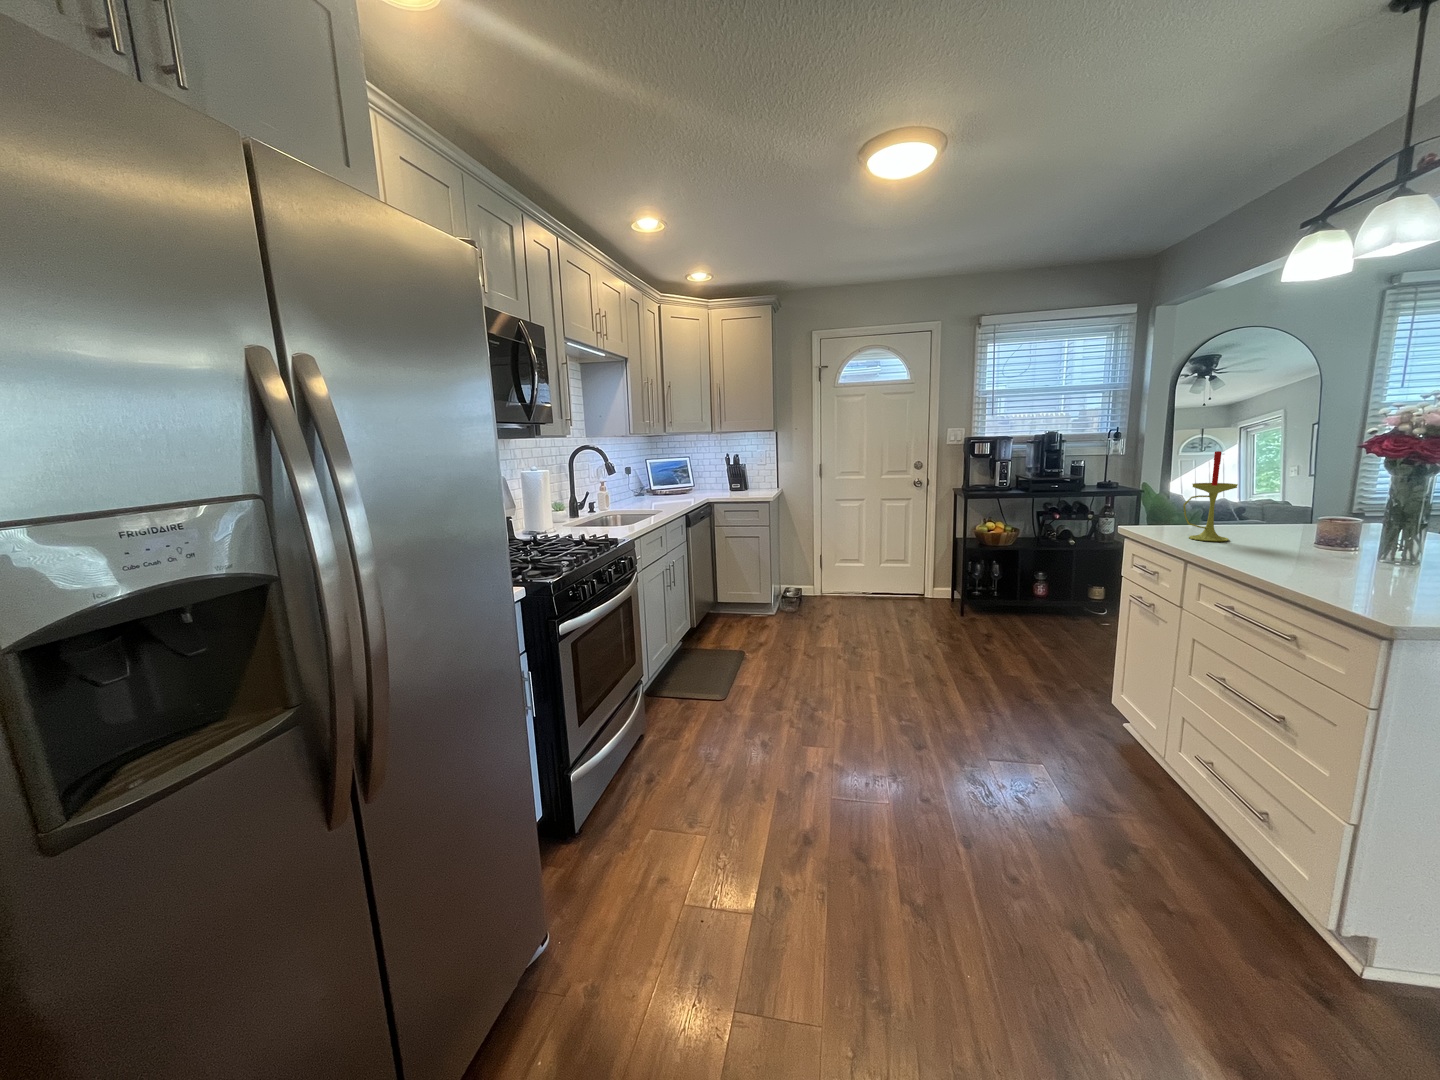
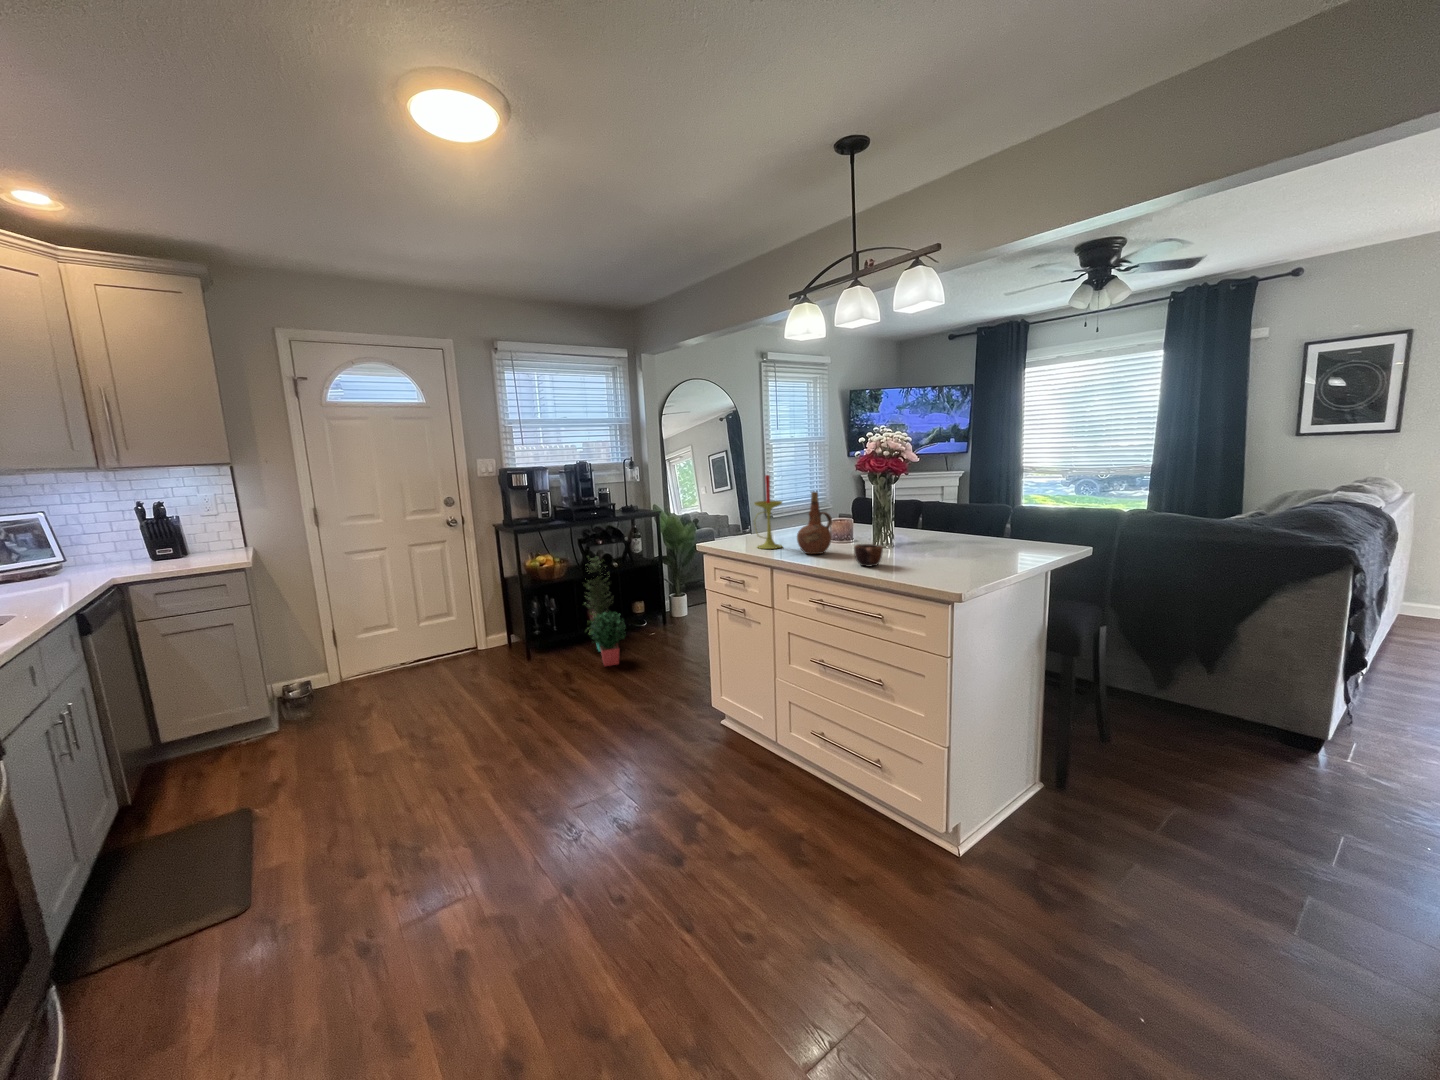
ceramic pitcher: none [1236,474,1303,555] -> present [797,491,832,554]
potted plant: none [1018,529,1066,642] -> present [585,558,625,666]
mug: none [1302,547,1357,579] -> present [854,544,883,567]

